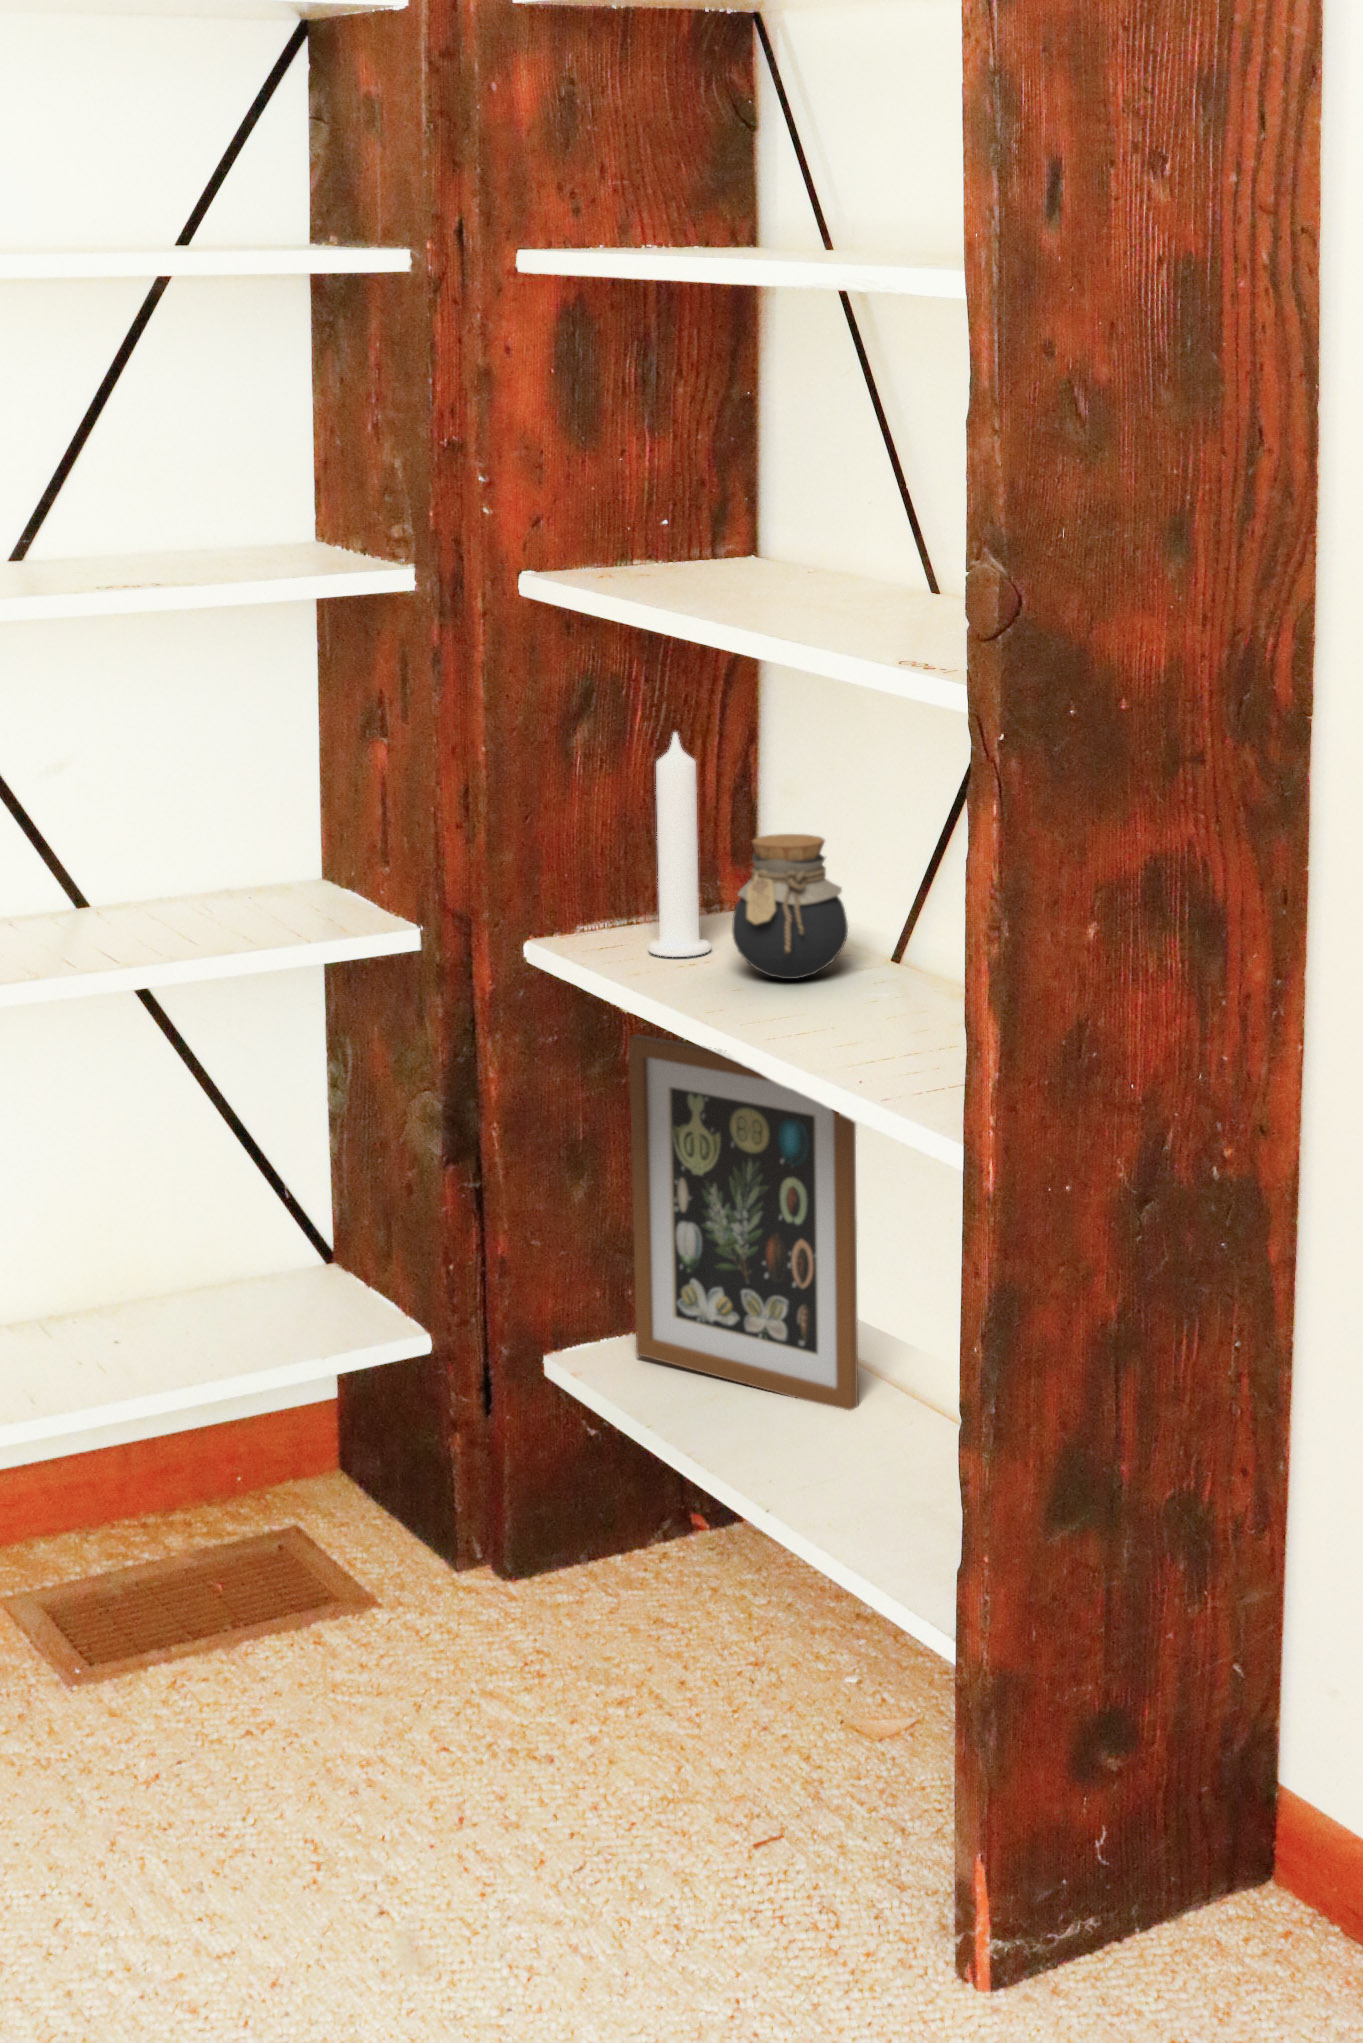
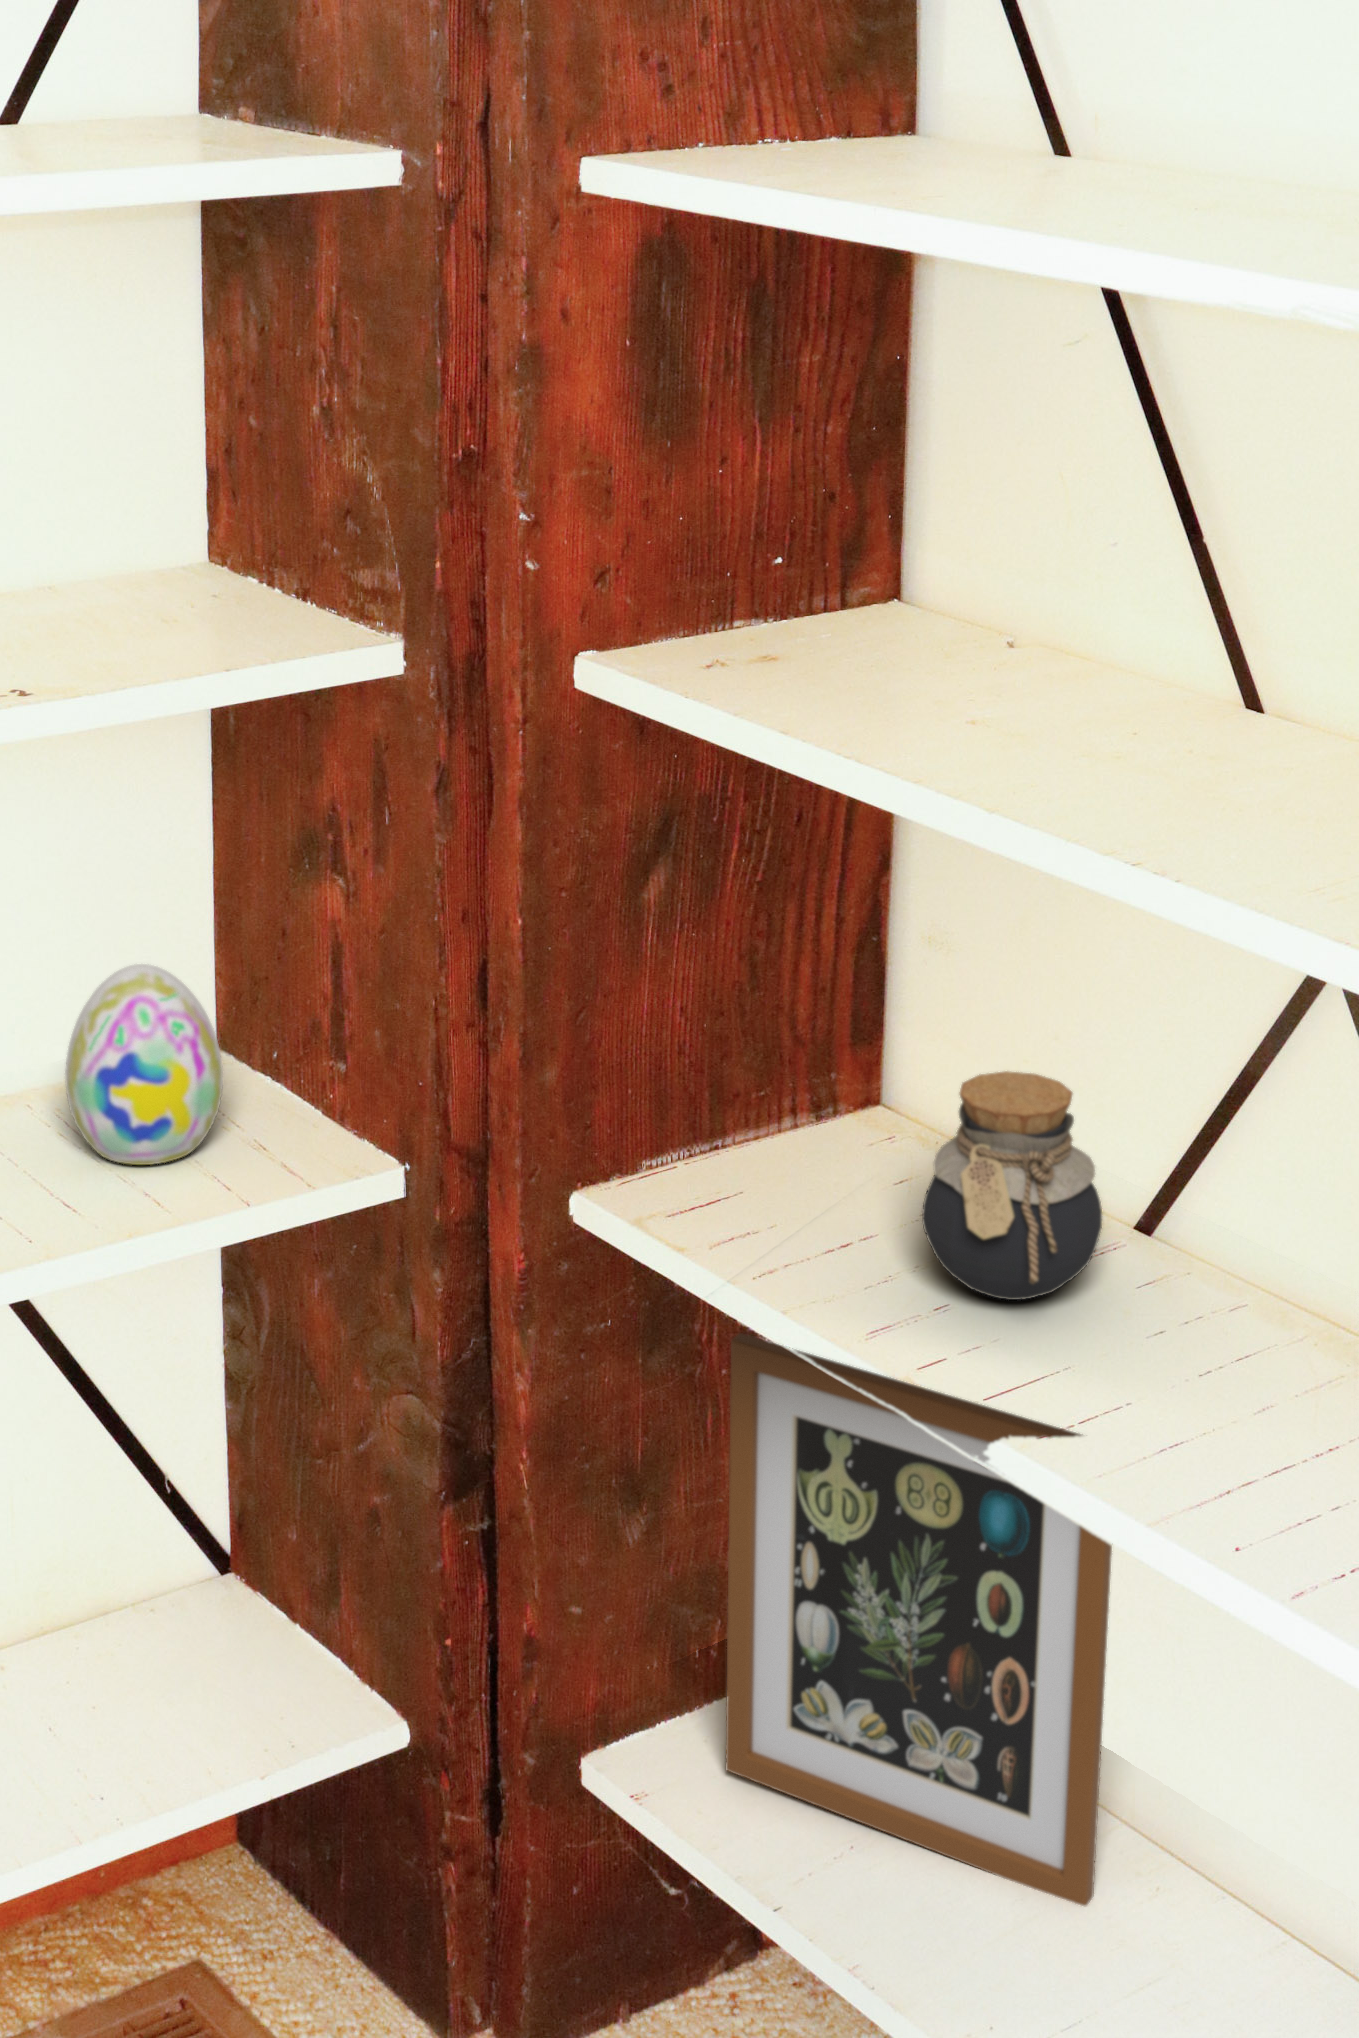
candle: present [648,732,711,957] -> none [762,902,856,1234]
decorative egg: none [201,794,307,927] -> present [65,964,223,1165]

